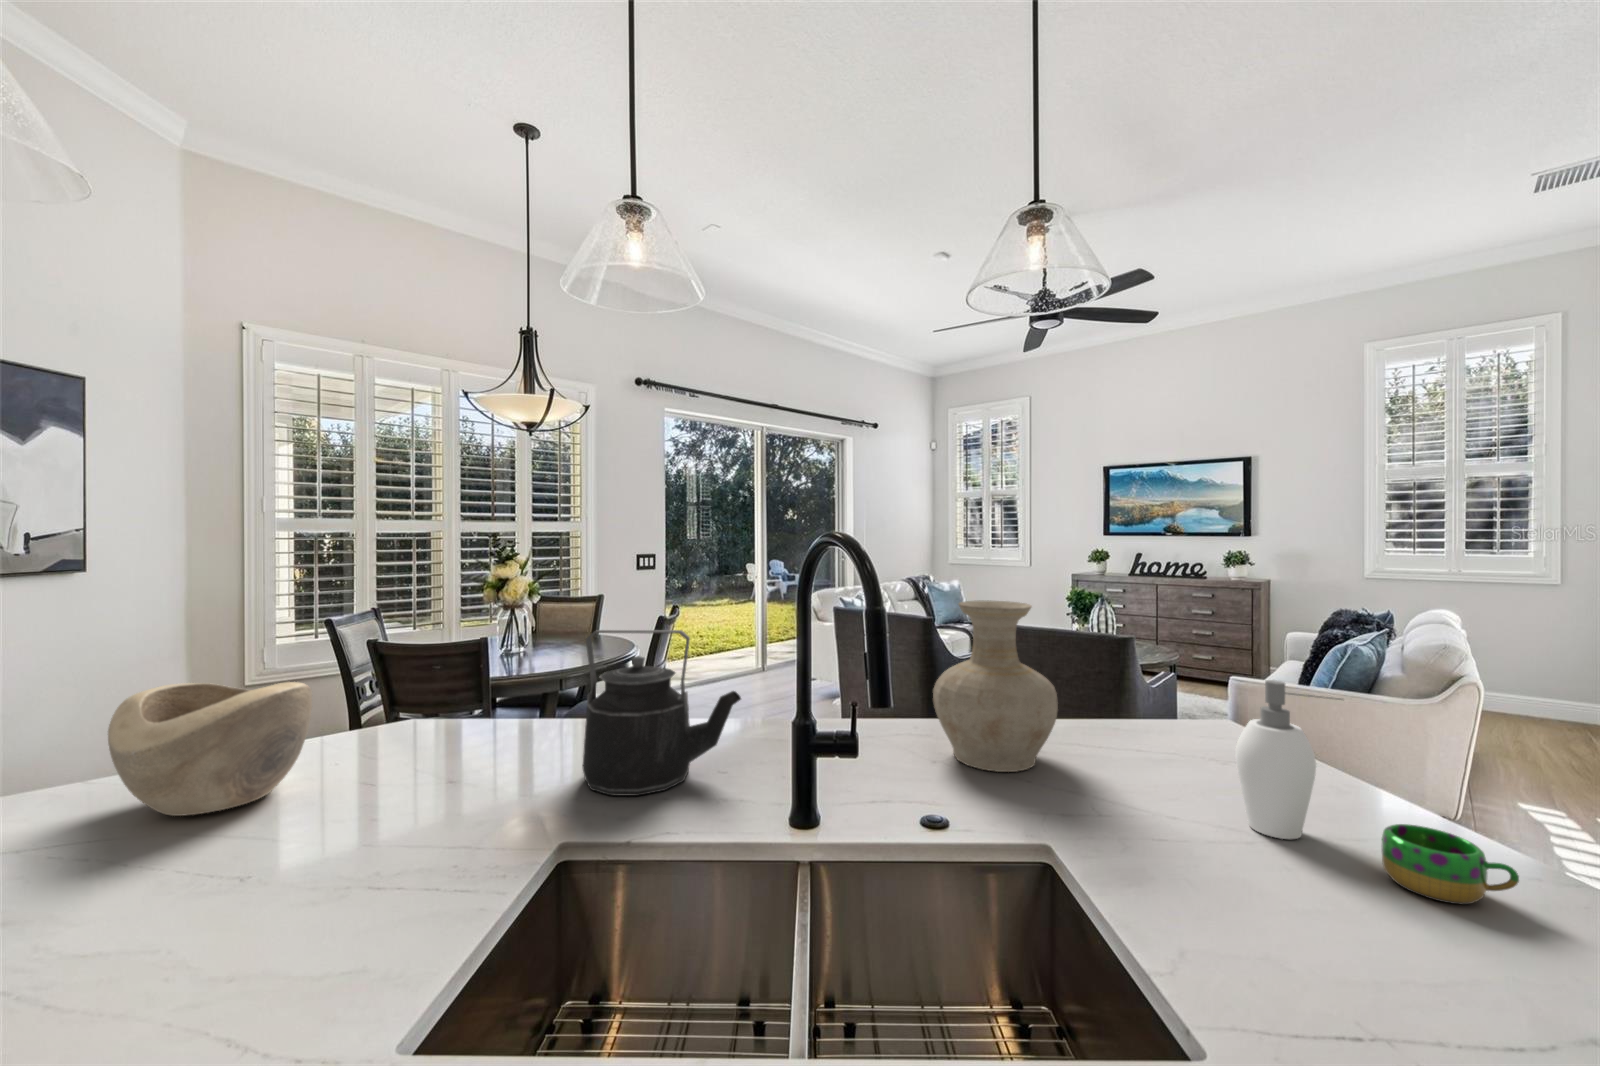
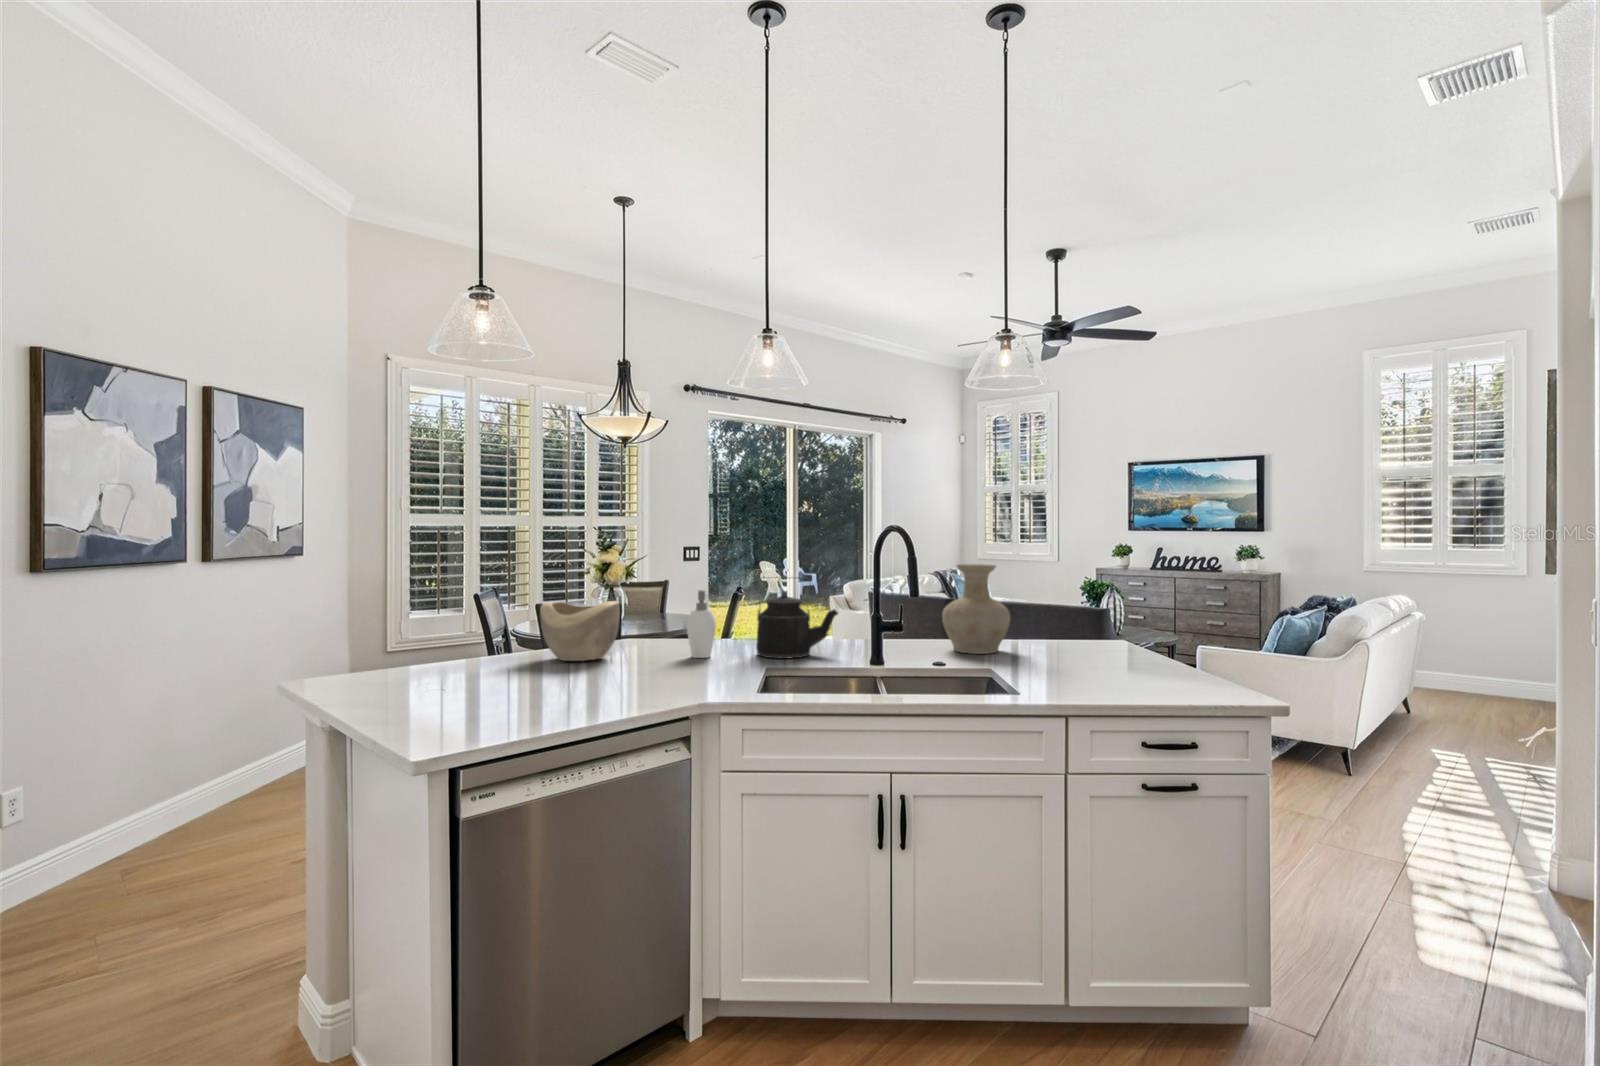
soap dispenser: present [1235,680,1343,839] -> present [687,590,716,658]
mug: present [1382,824,1519,905] -> none [1132,653,1175,678]

